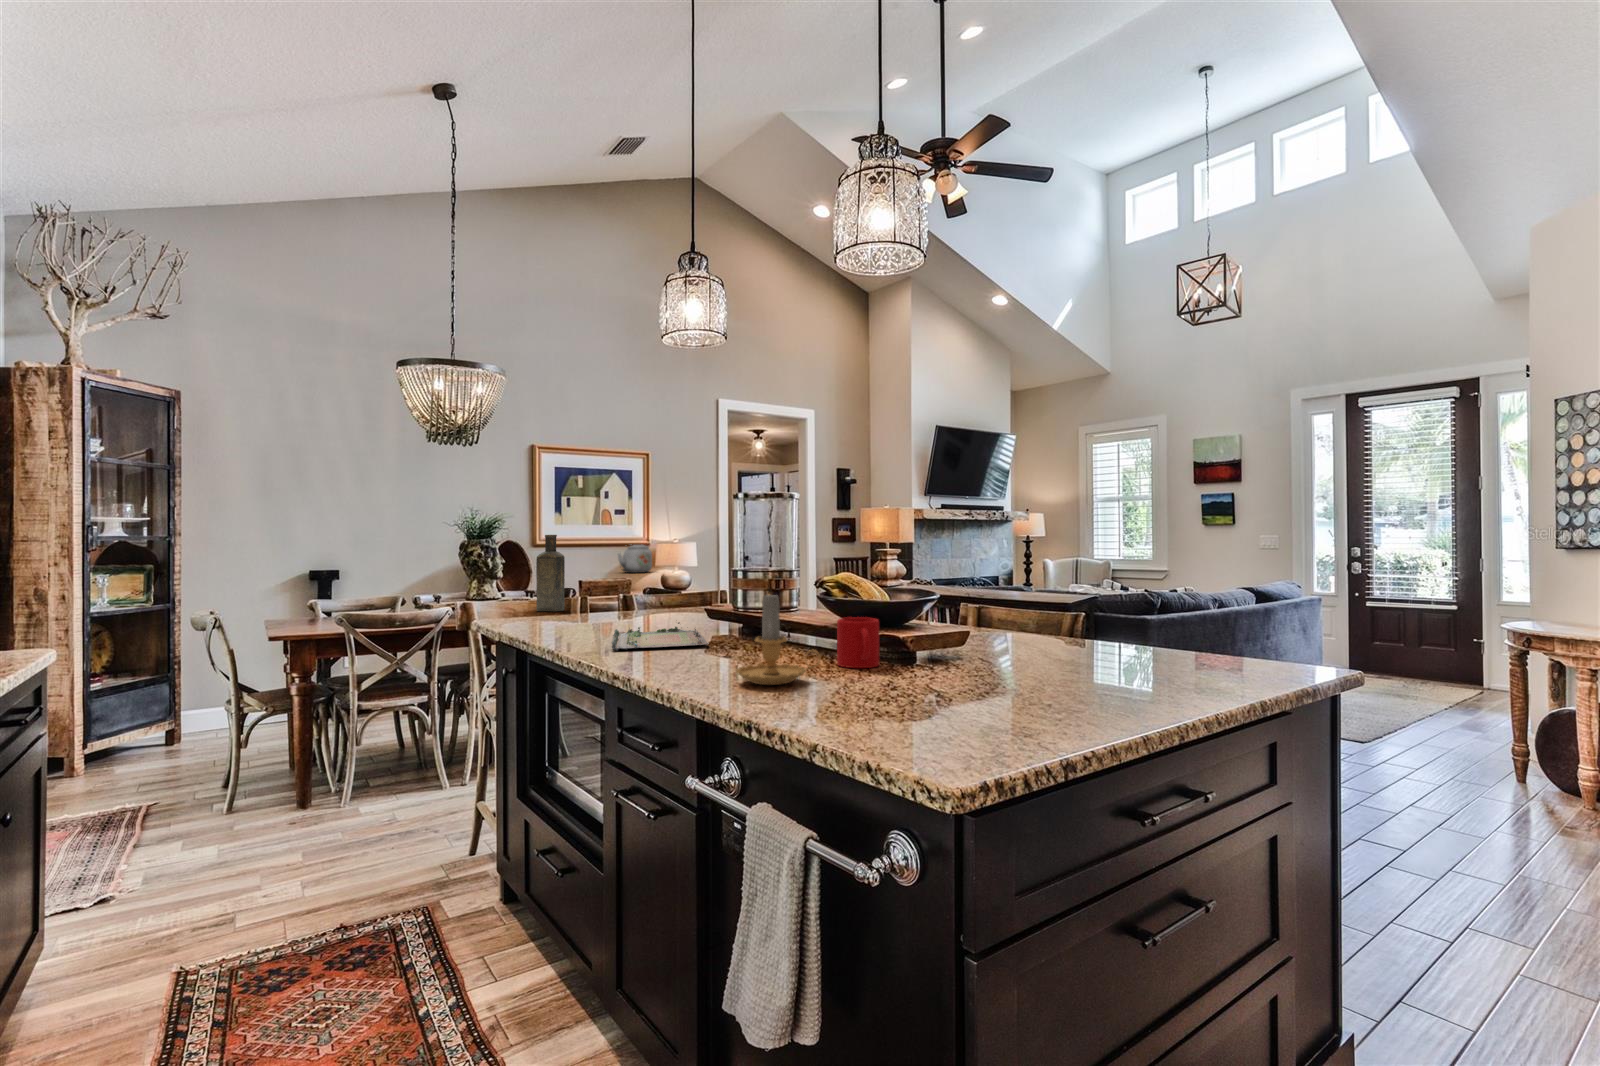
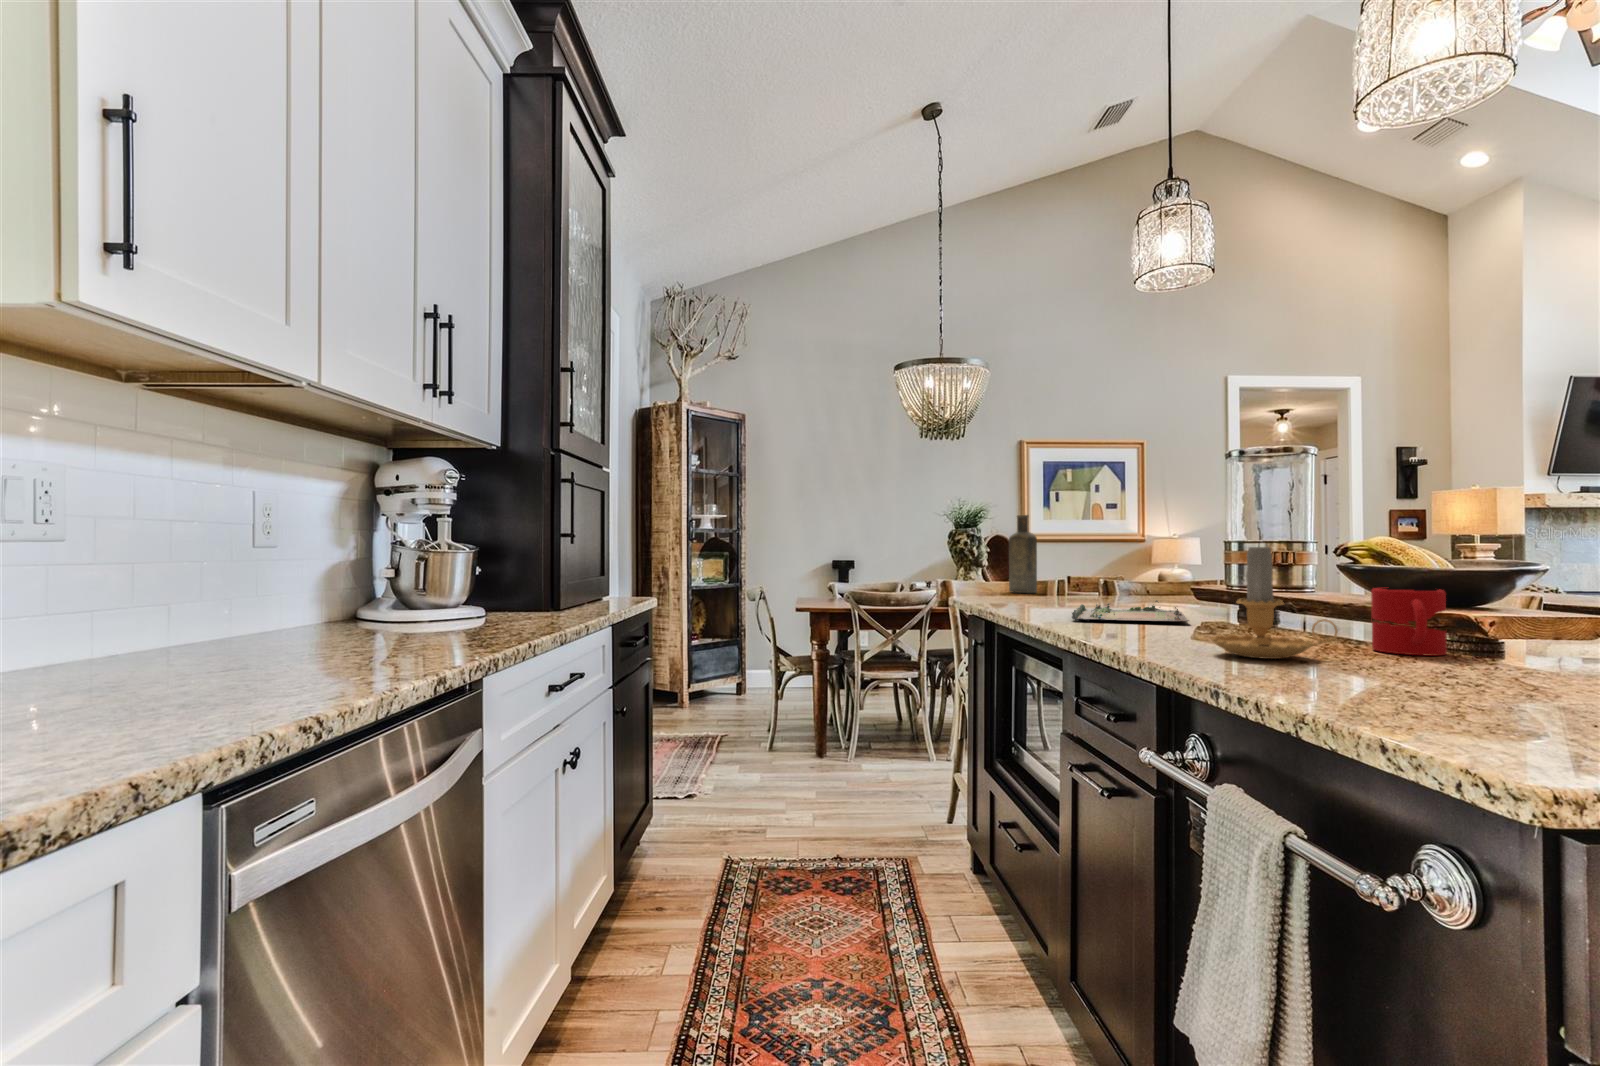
kettle: present [618,545,652,573] -> none [1105,537,1148,571]

